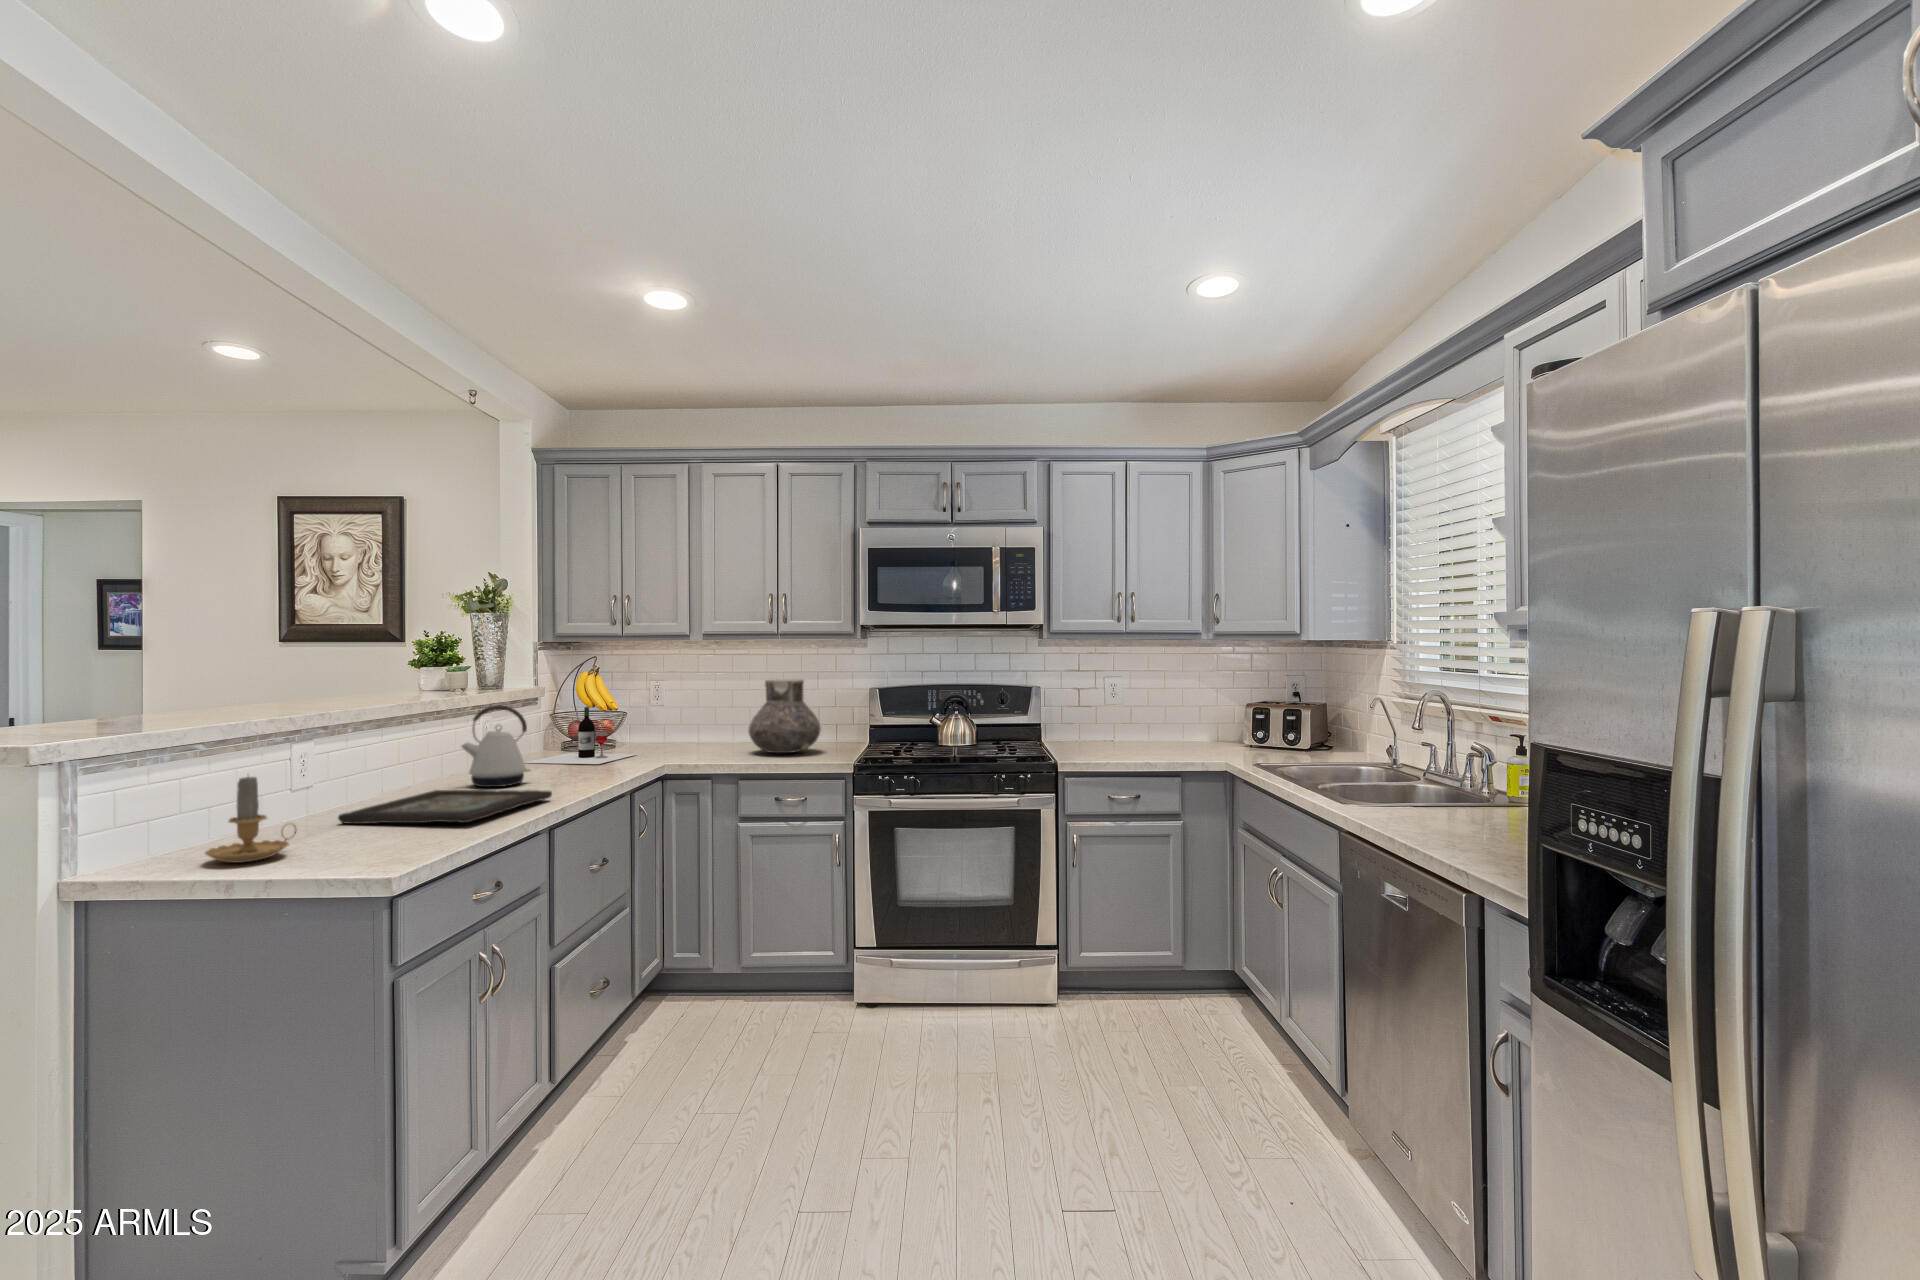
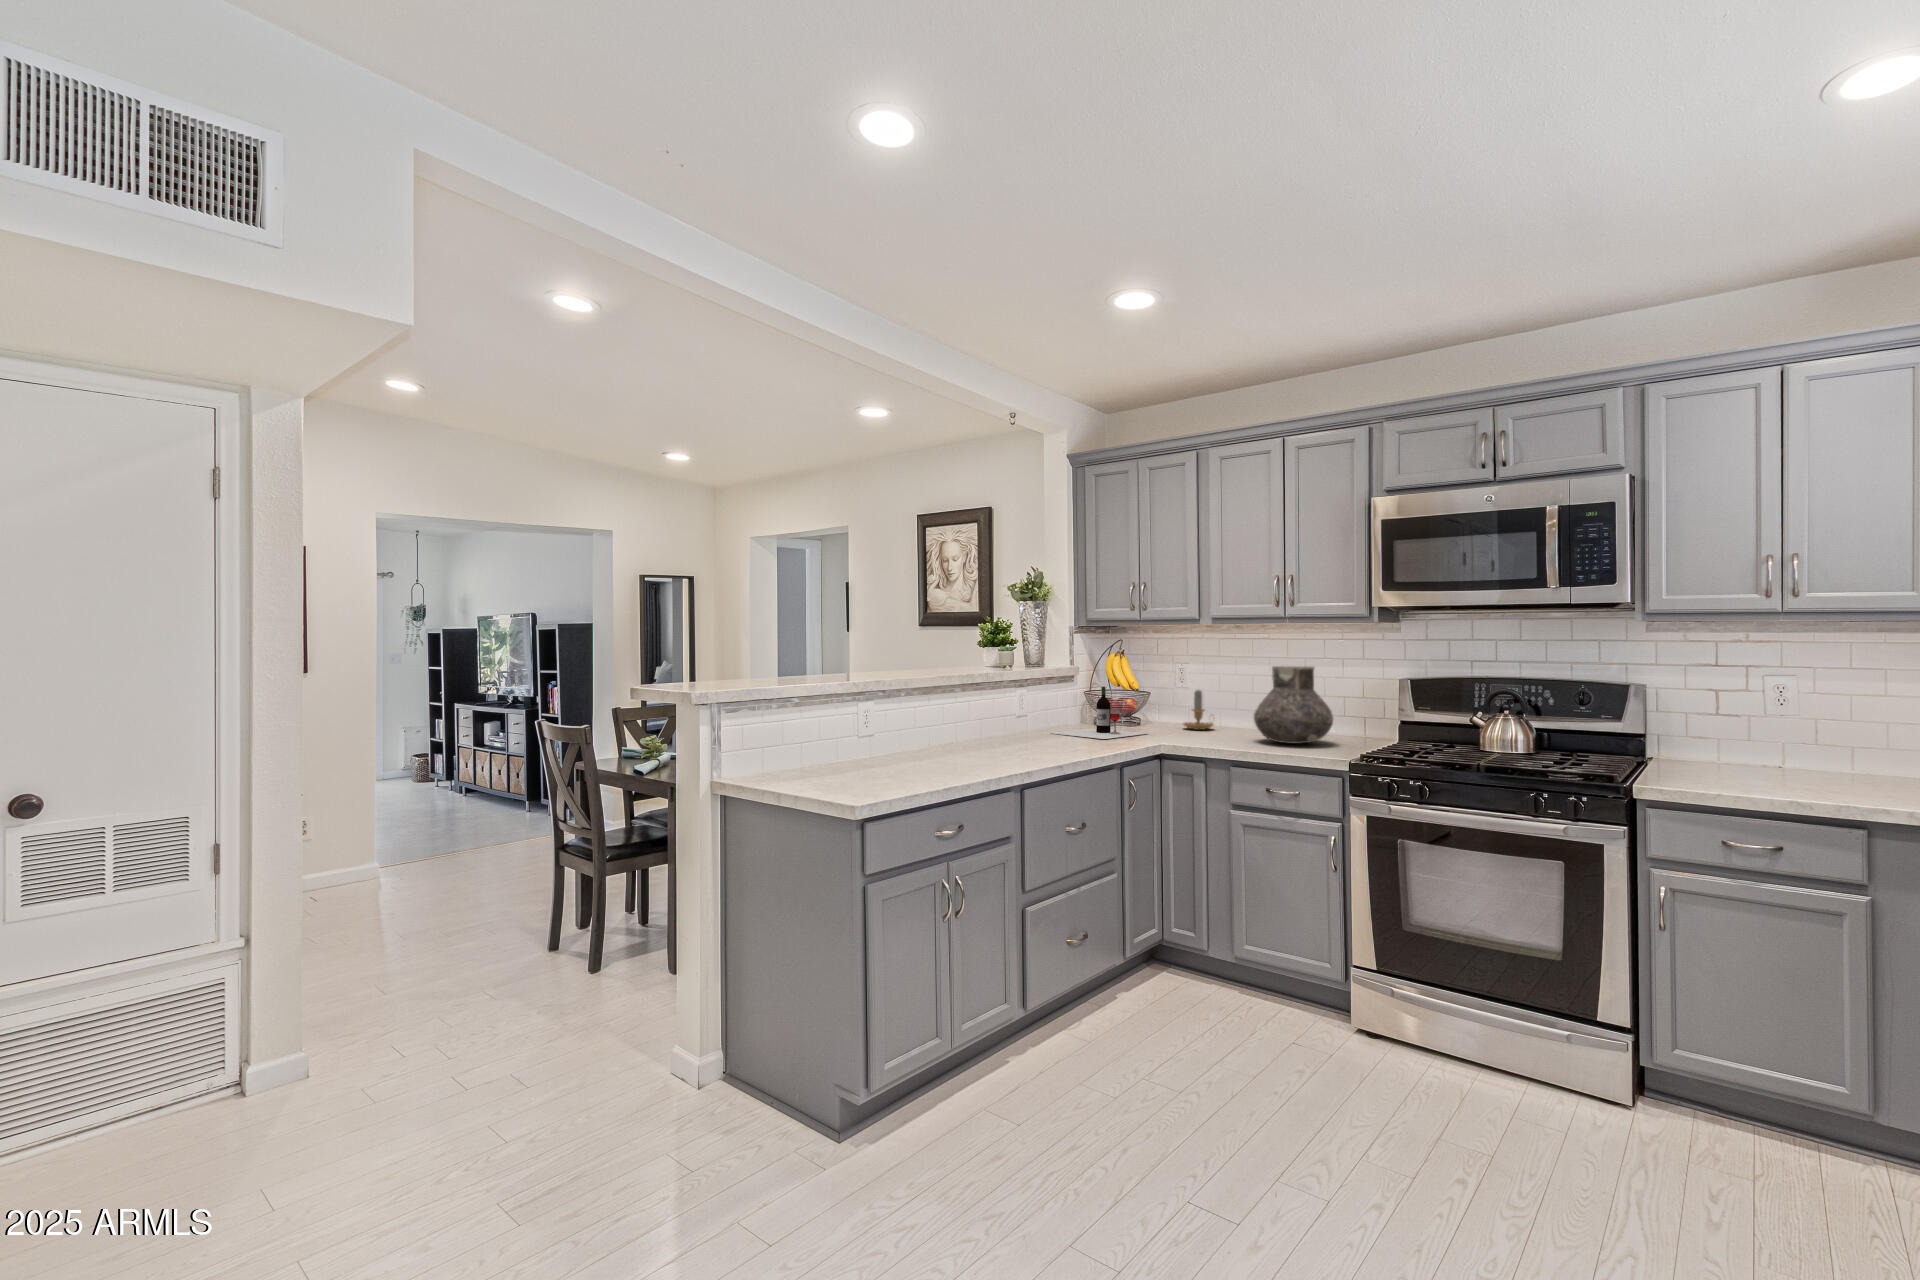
kettle: present [461,705,530,787] -> none [981,681,1034,751]
candle: present [205,776,296,863] -> present [1183,690,1214,730]
decorative tray: present [338,790,552,824] -> none [875,748,1032,775]

